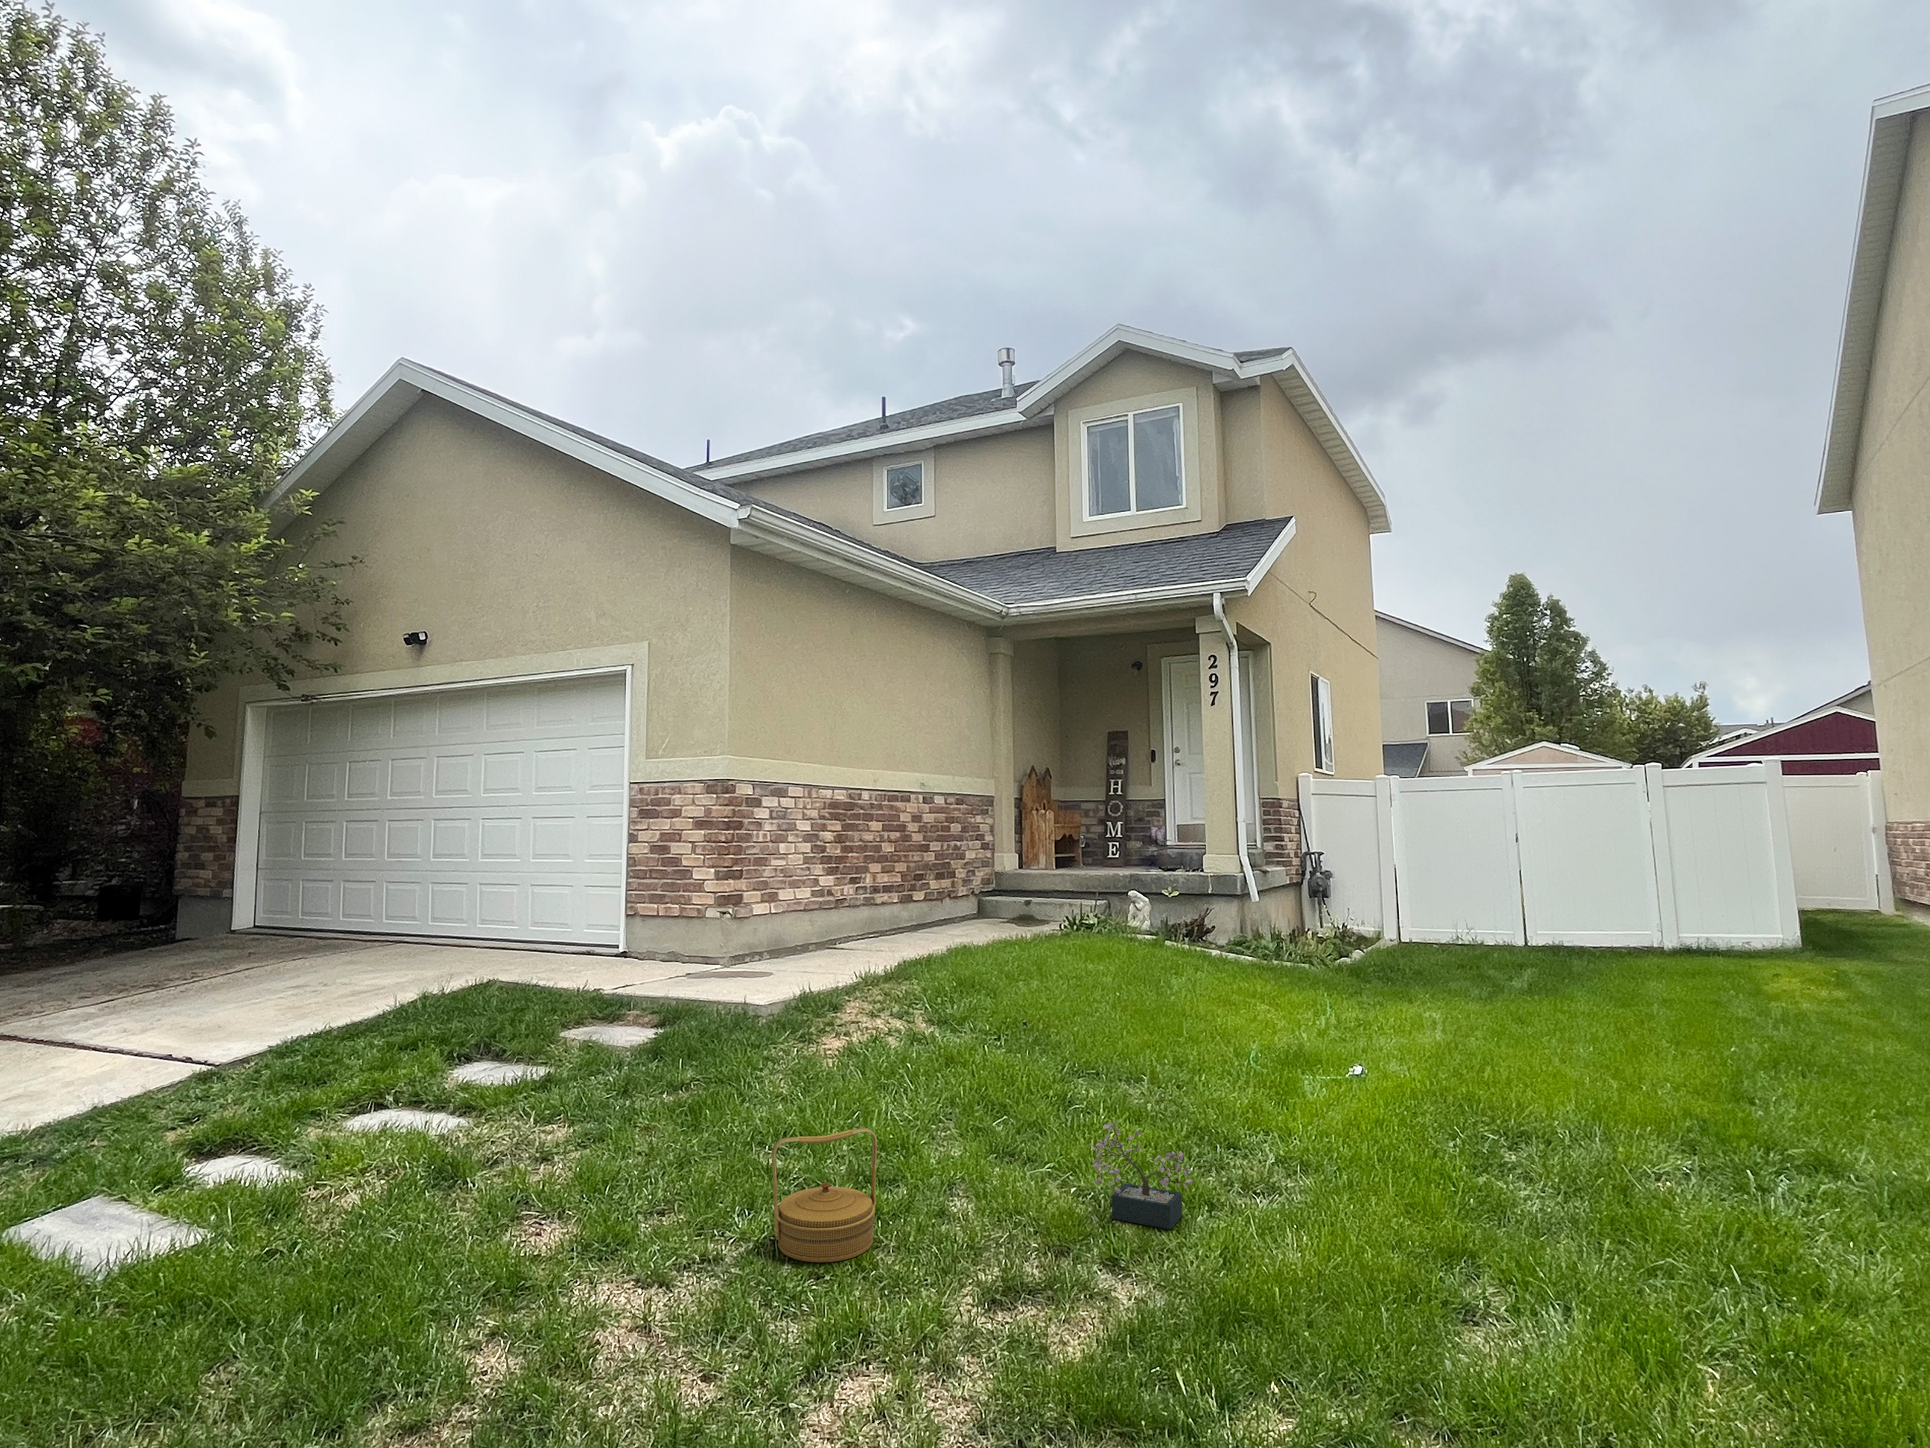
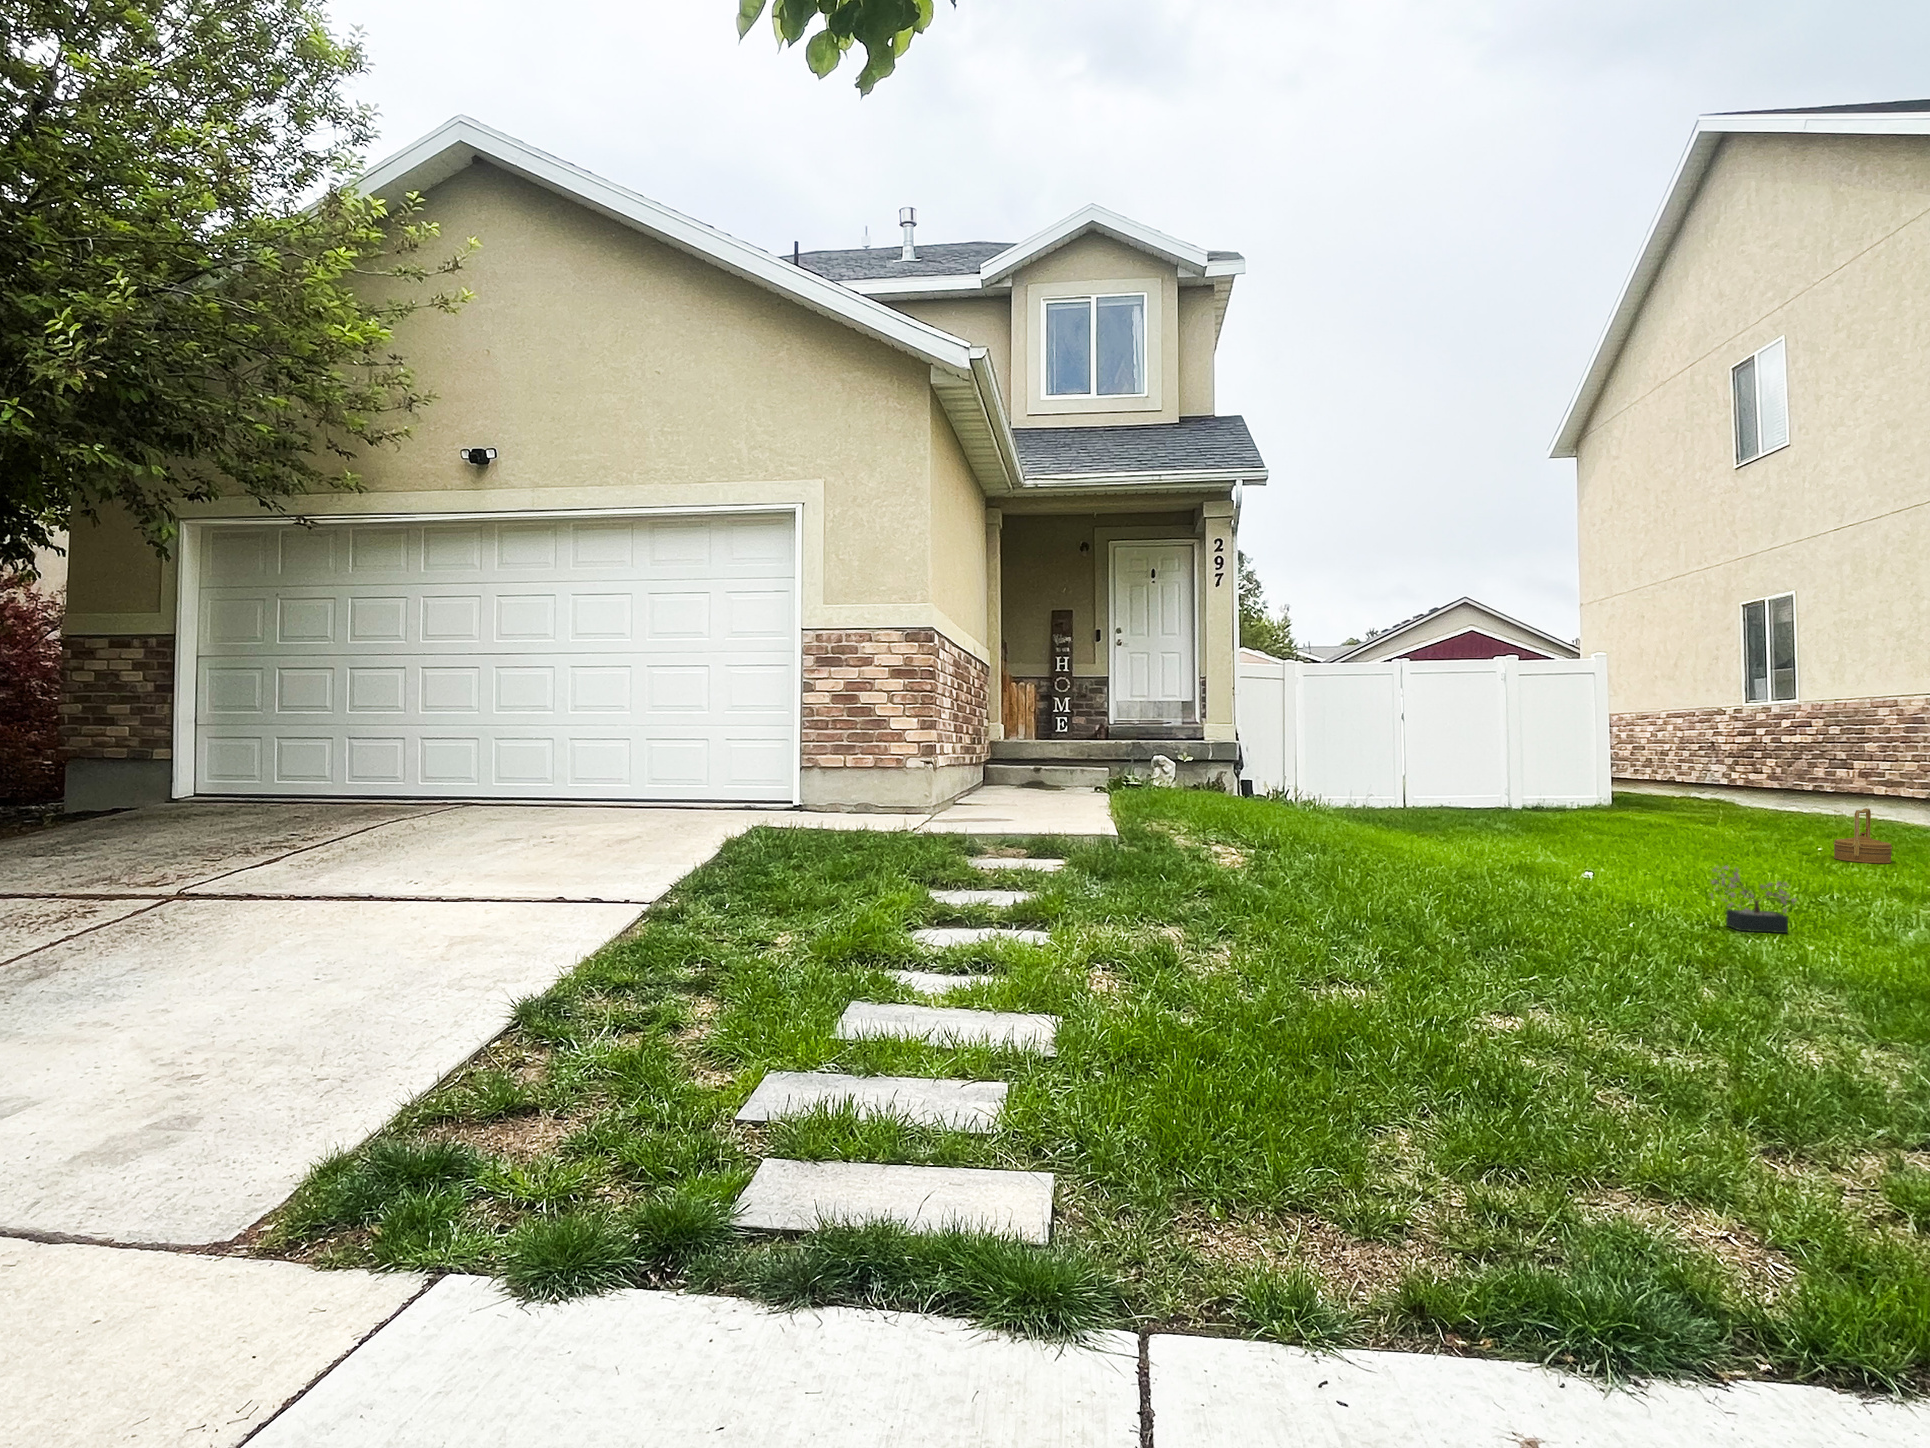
basket: present [772,1128,877,1263] -> present [1833,808,1893,864]

